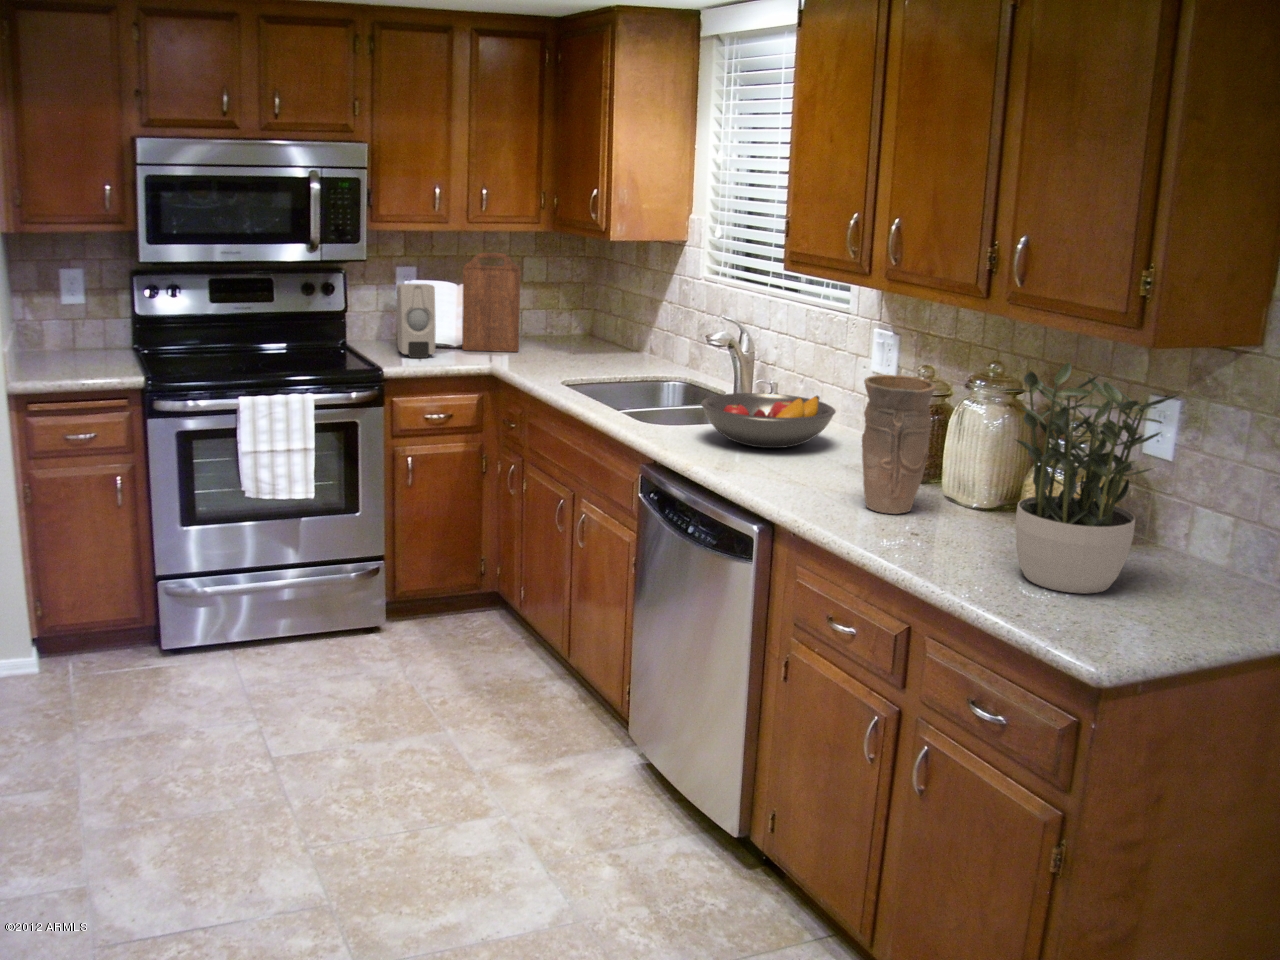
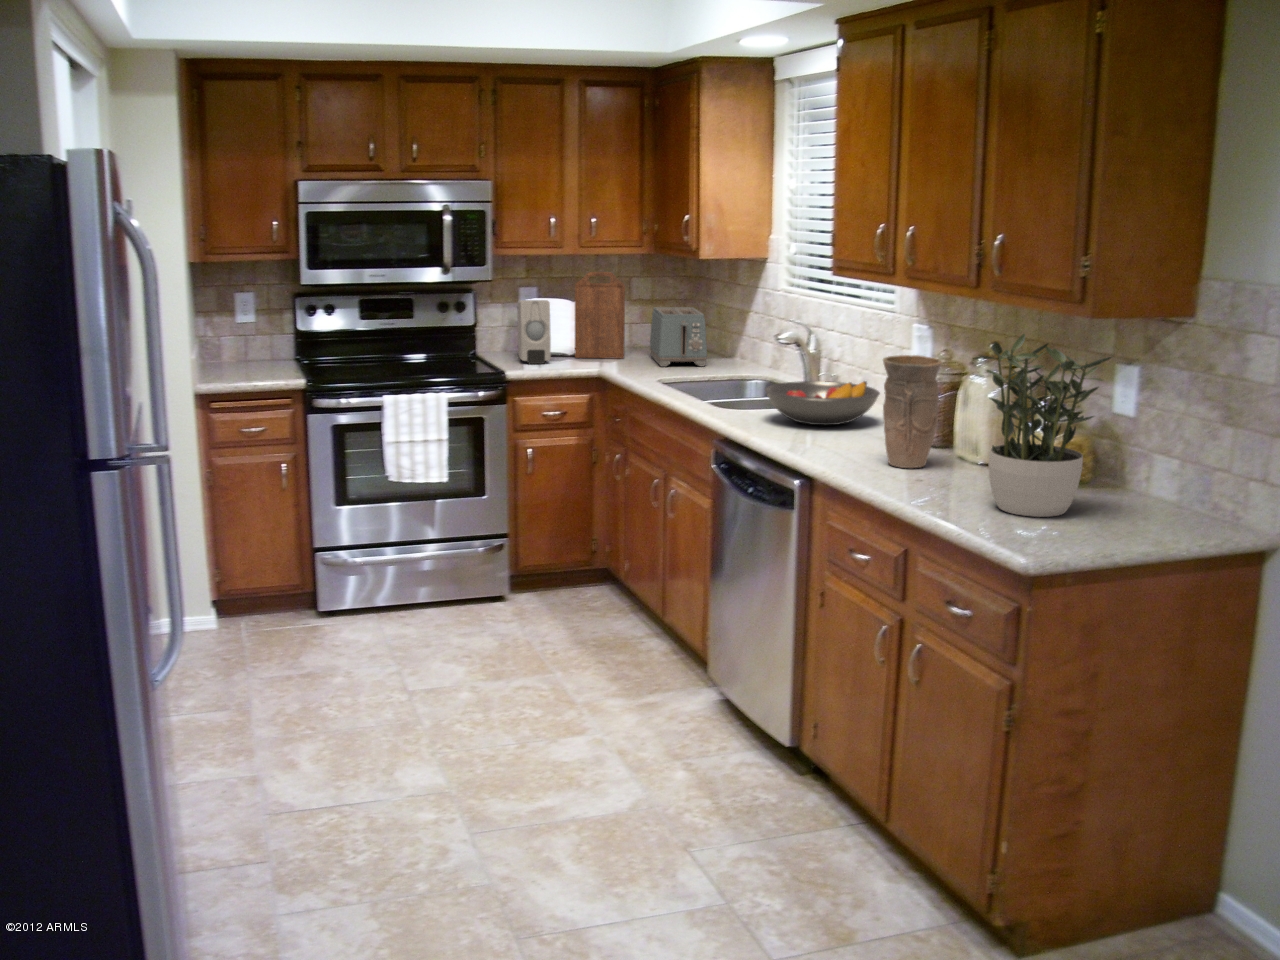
toaster: none [547,294,615,364] -> present [650,307,707,367]

